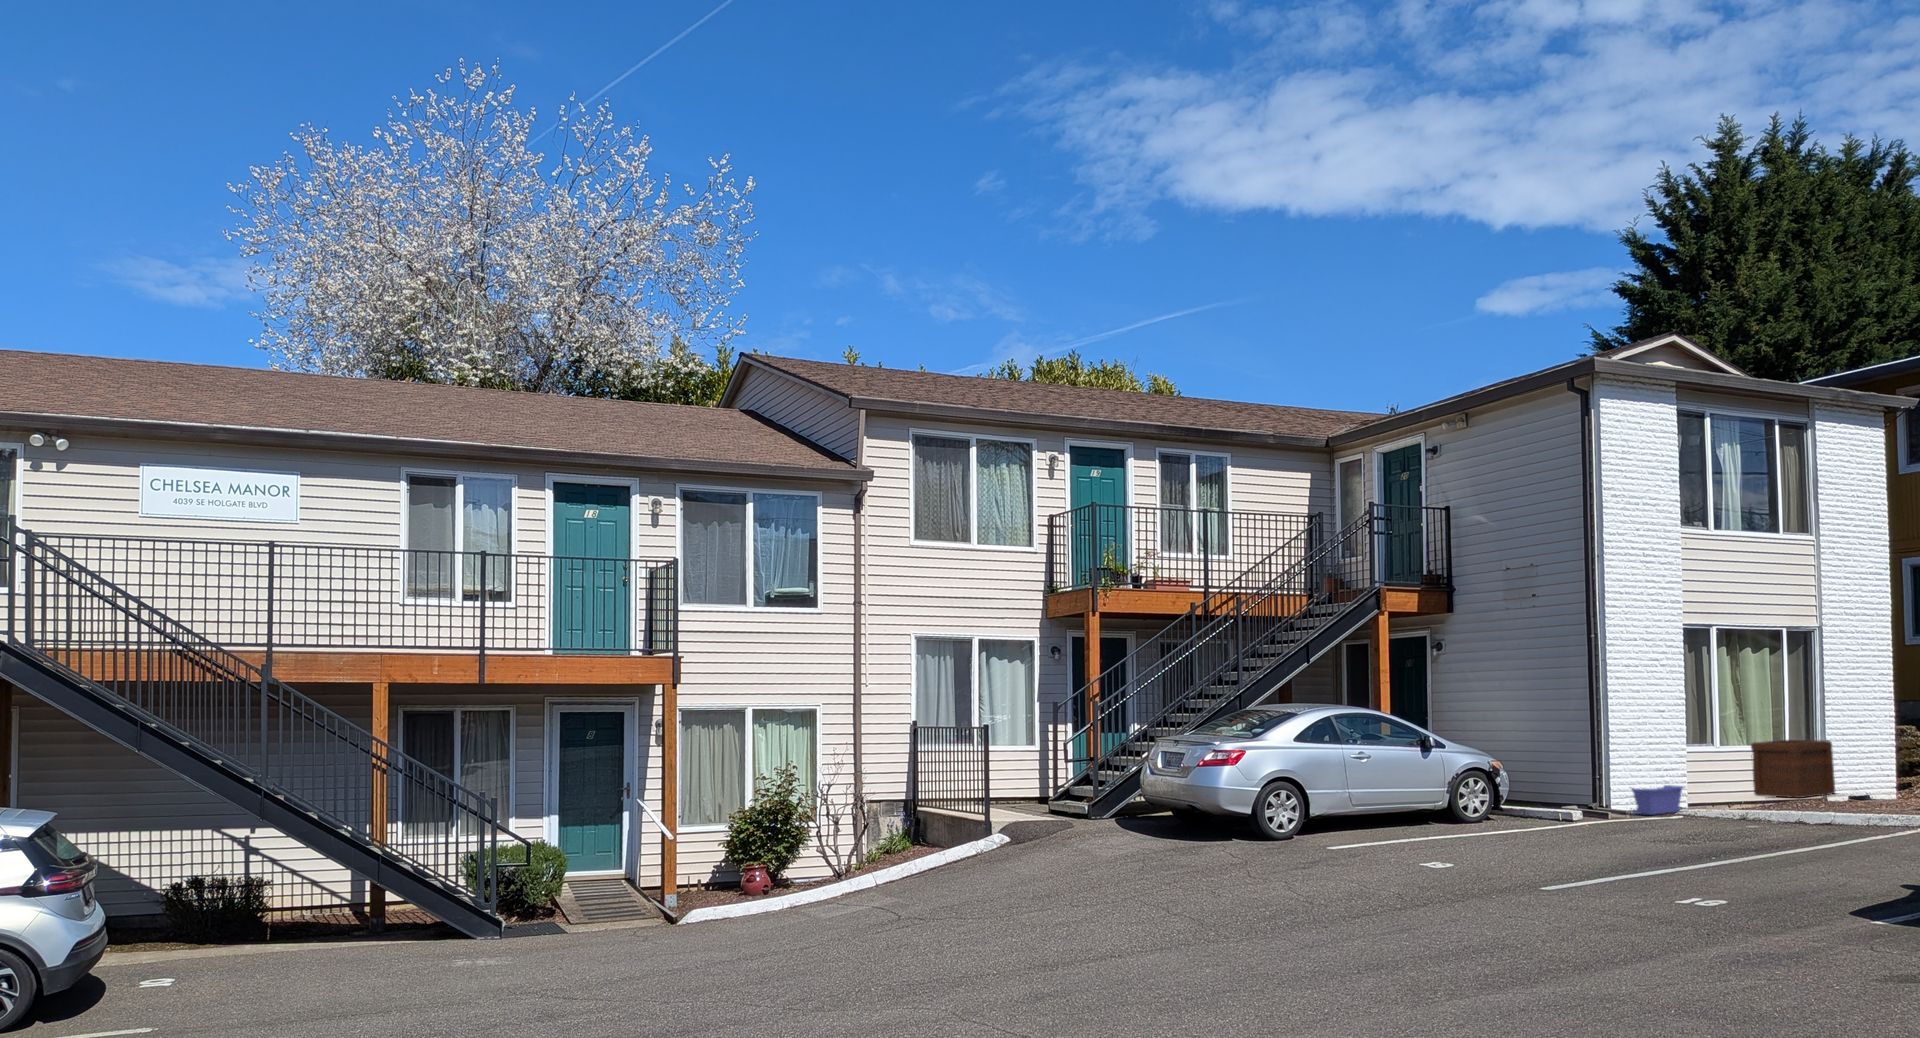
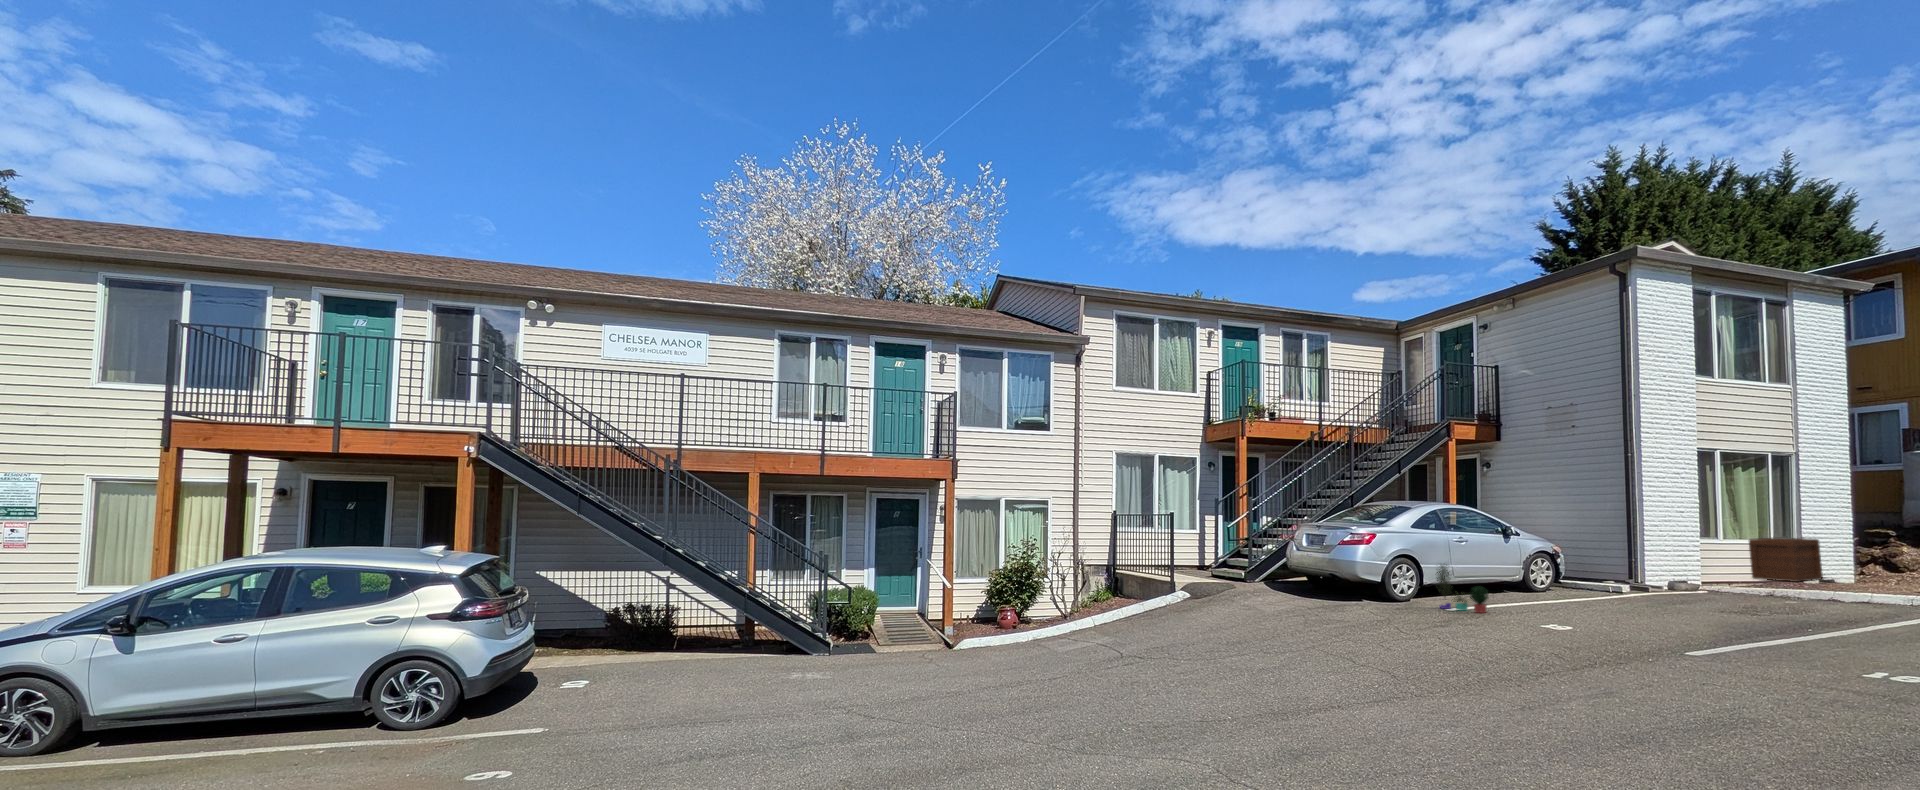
potted plant: none [1324,784,1386,849] -> present [1436,565,1488,613]
storage bin: present [1630,785,1684,815] -> none [1660,569,1712,592]

